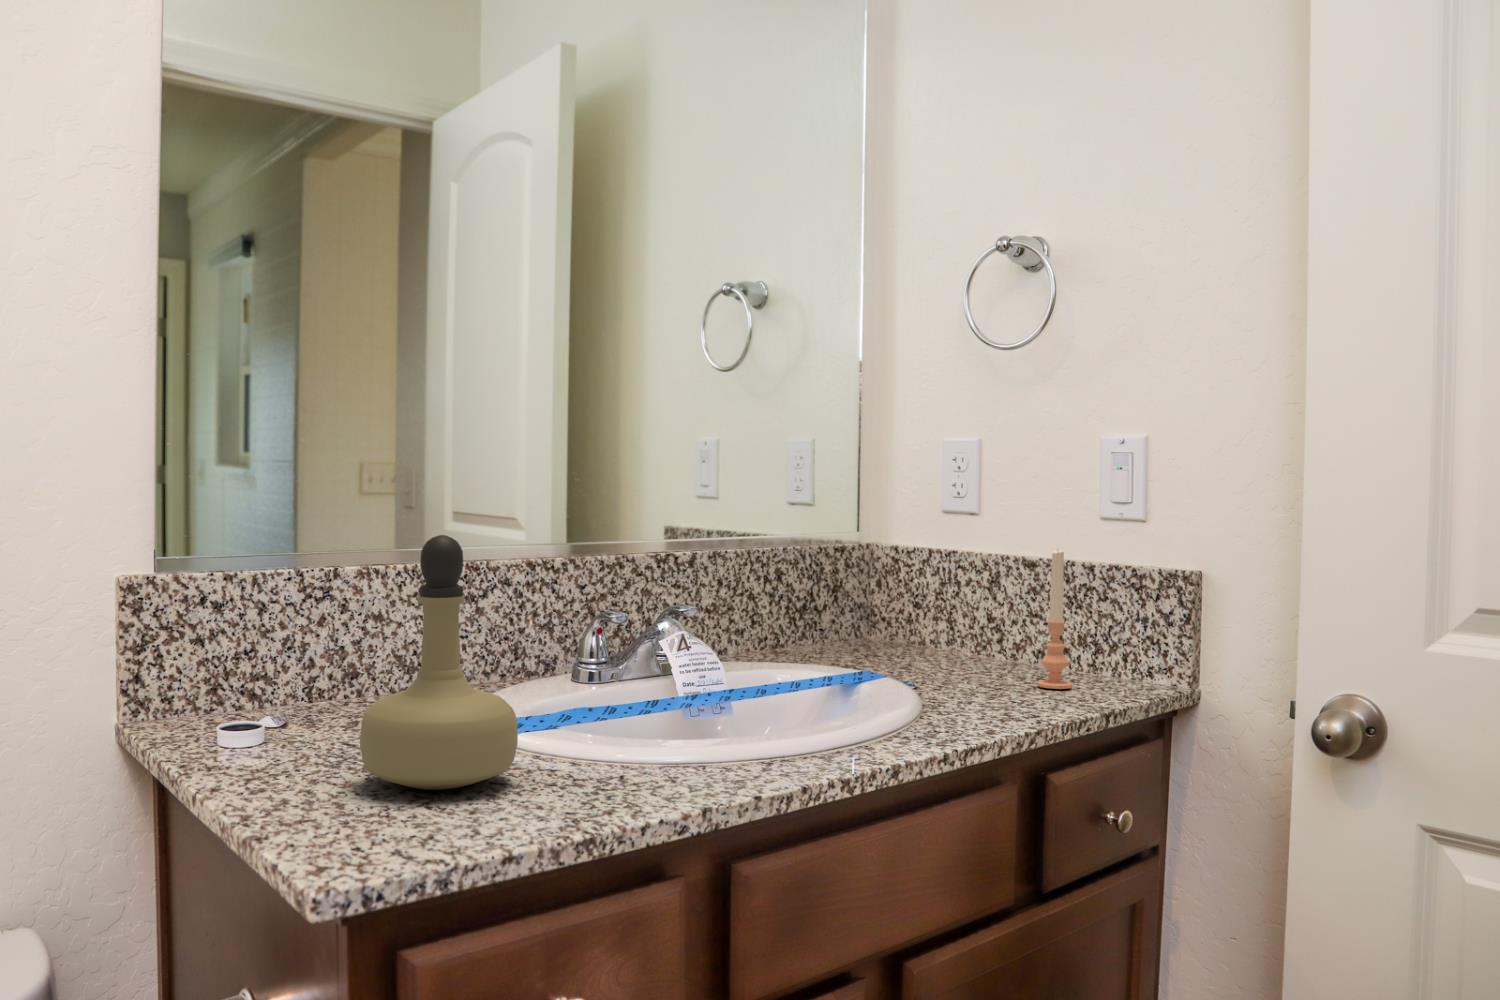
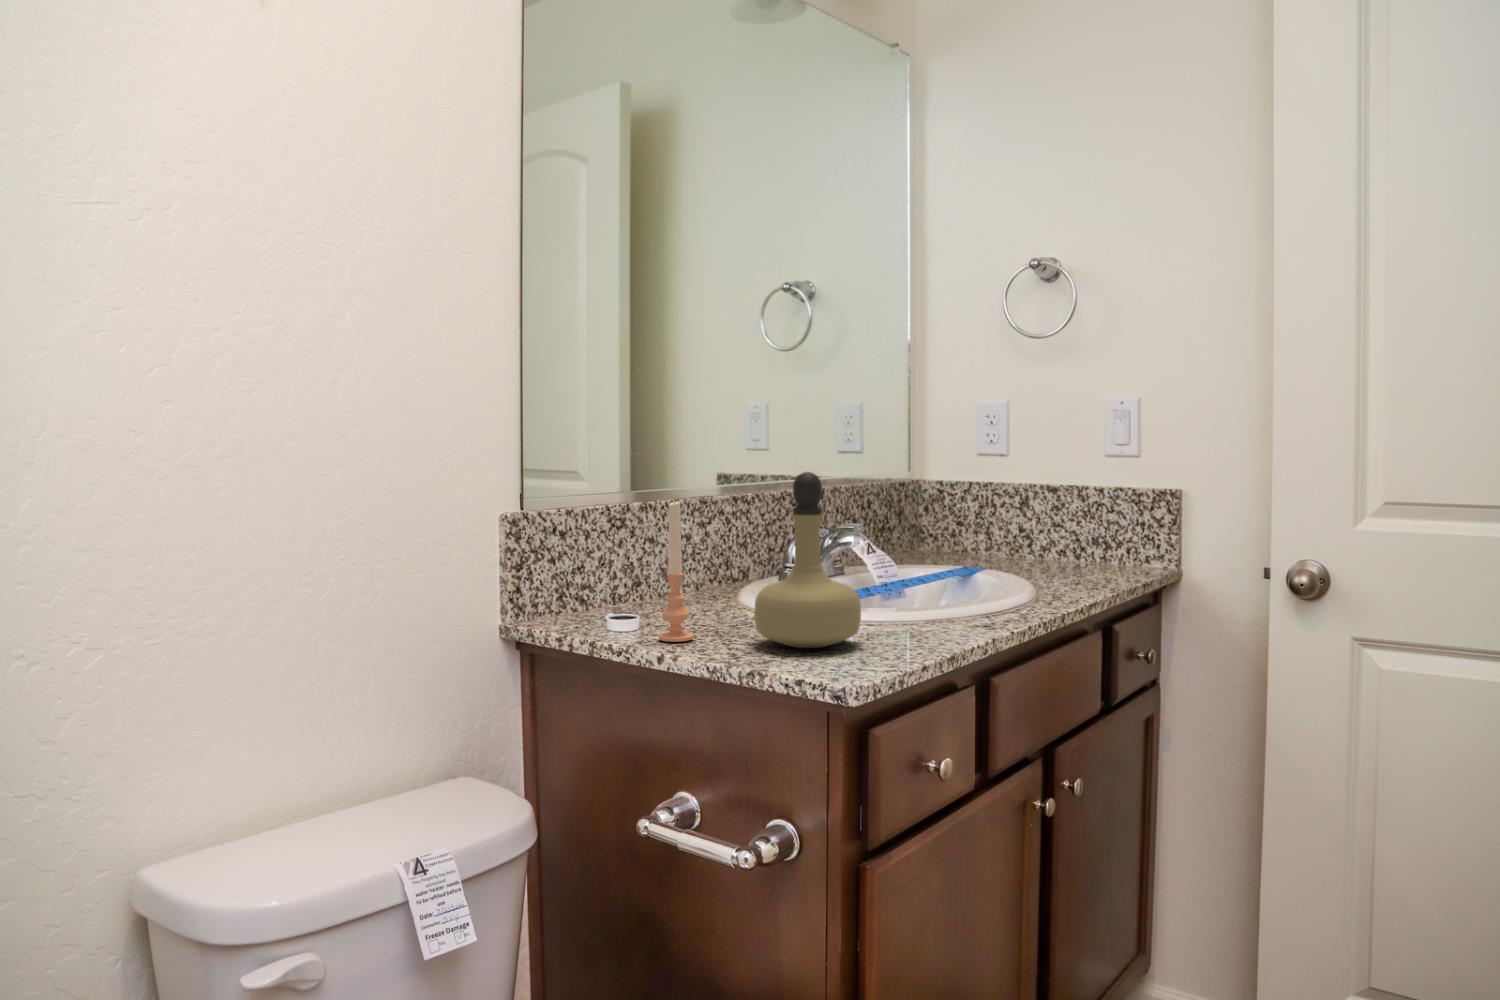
candle: present [1037,550,1072,689] -> present [659,501,693,642]

